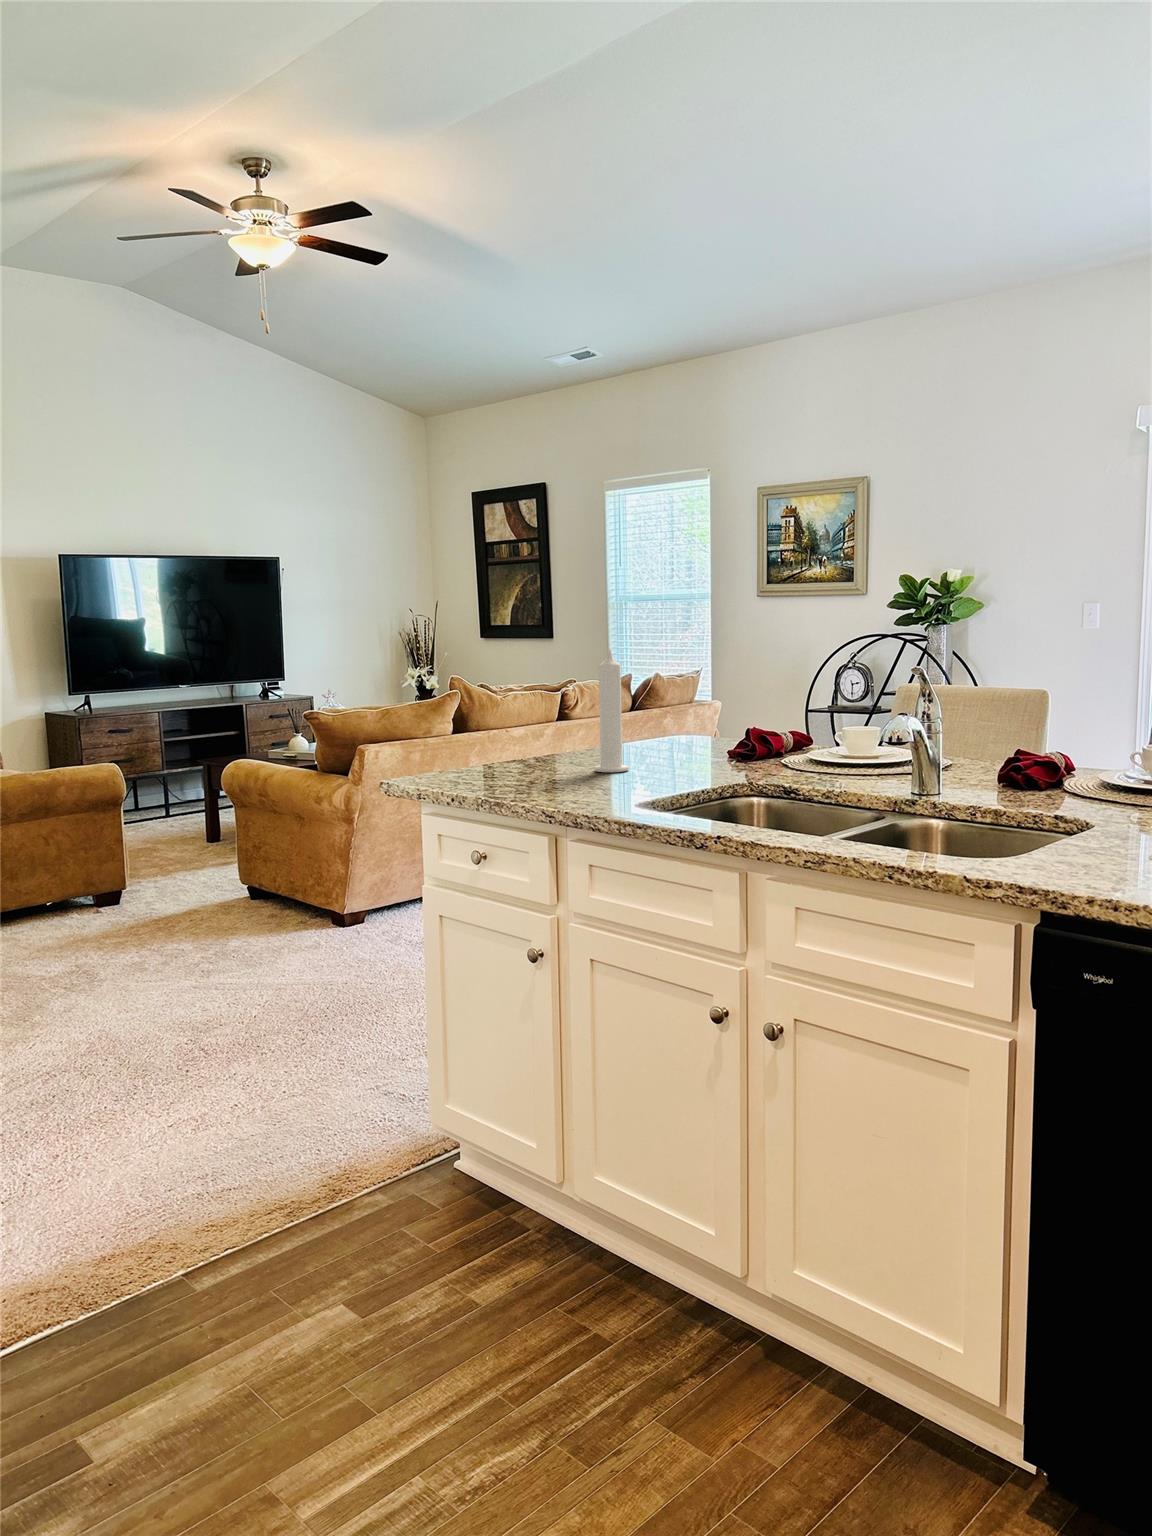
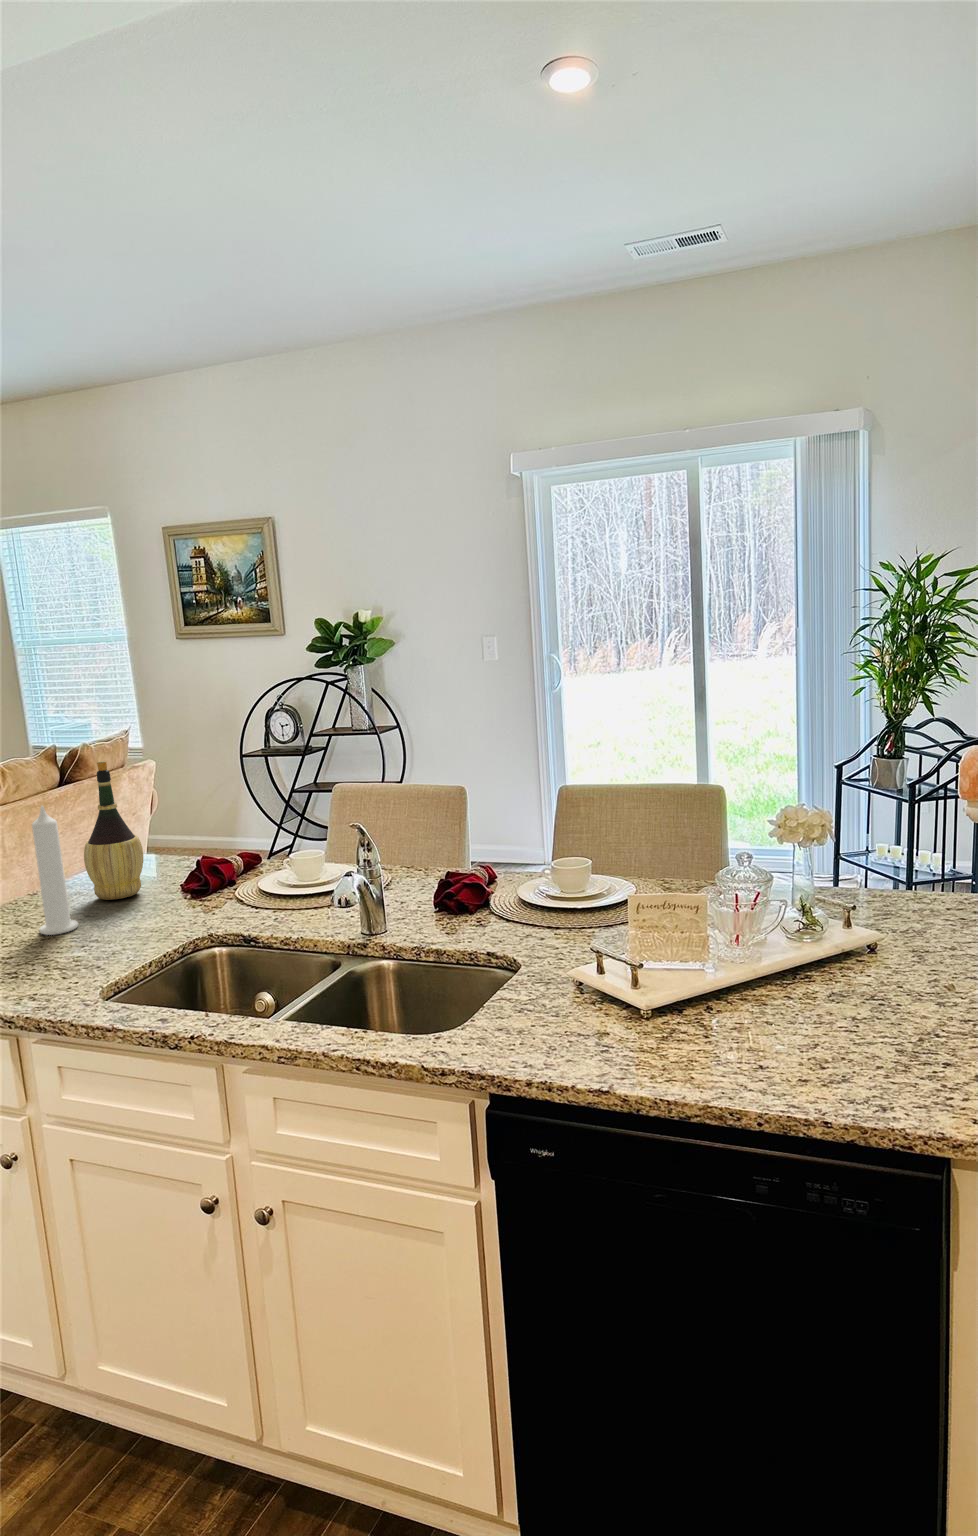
wine bottle: none [641,623,696,759] -> present [84,761,143,900]

